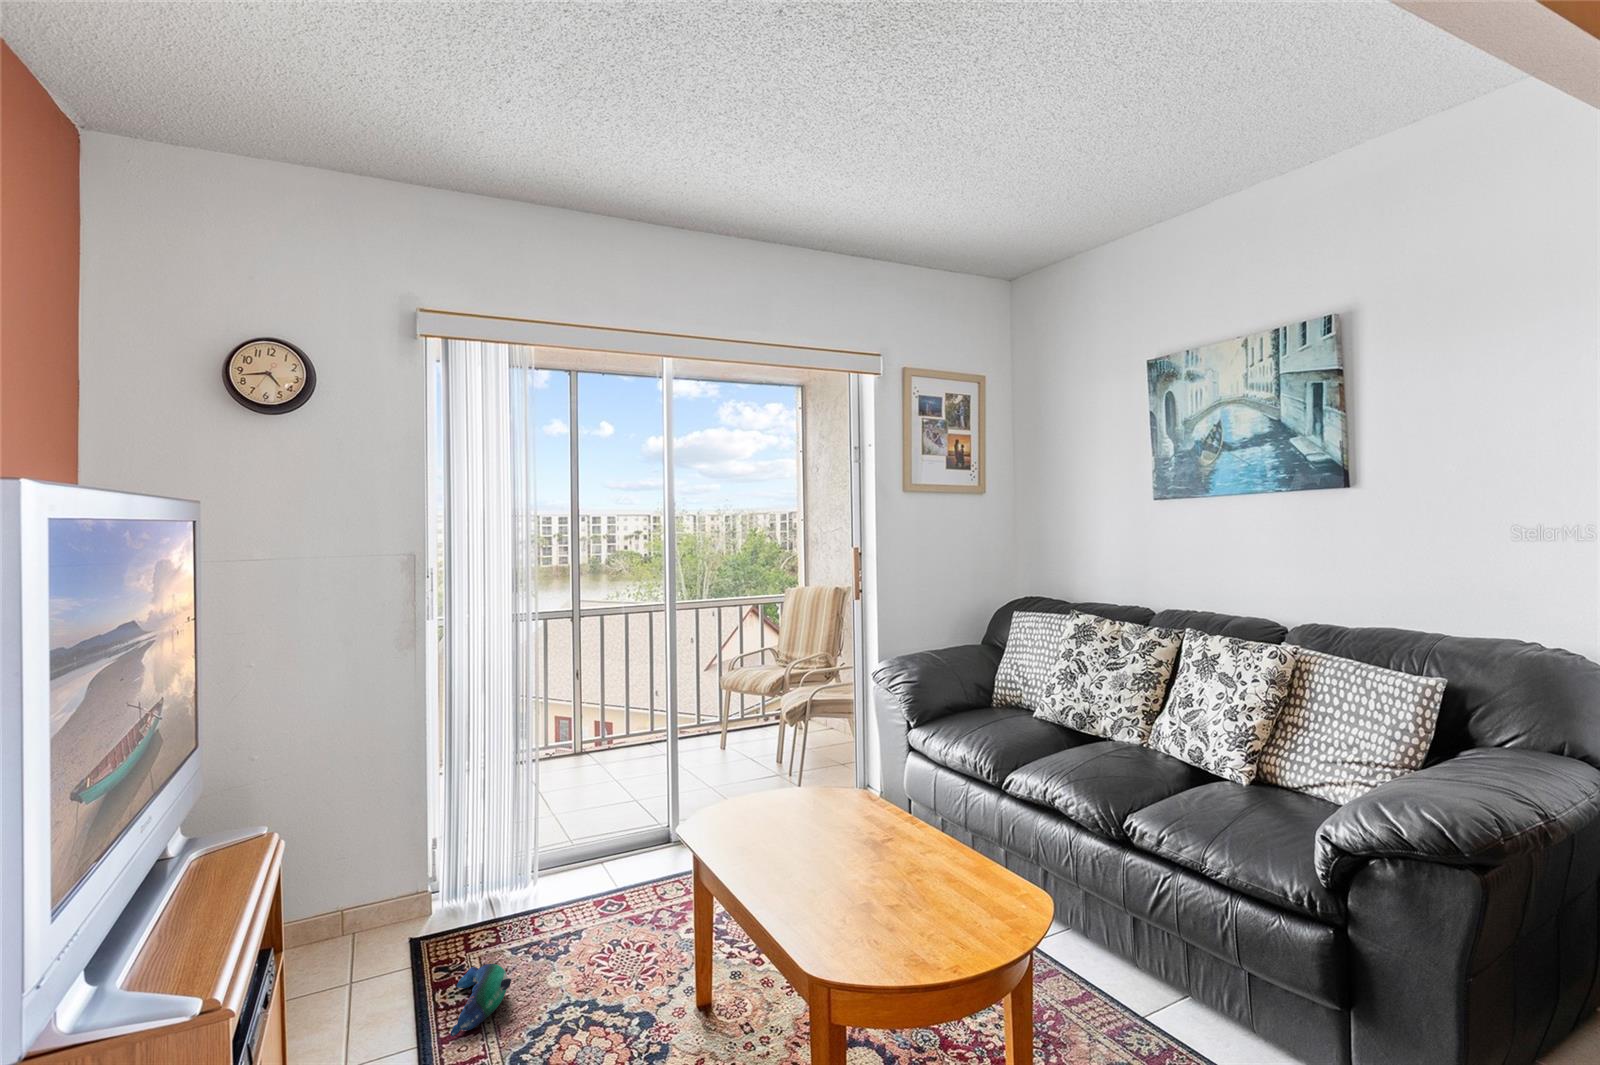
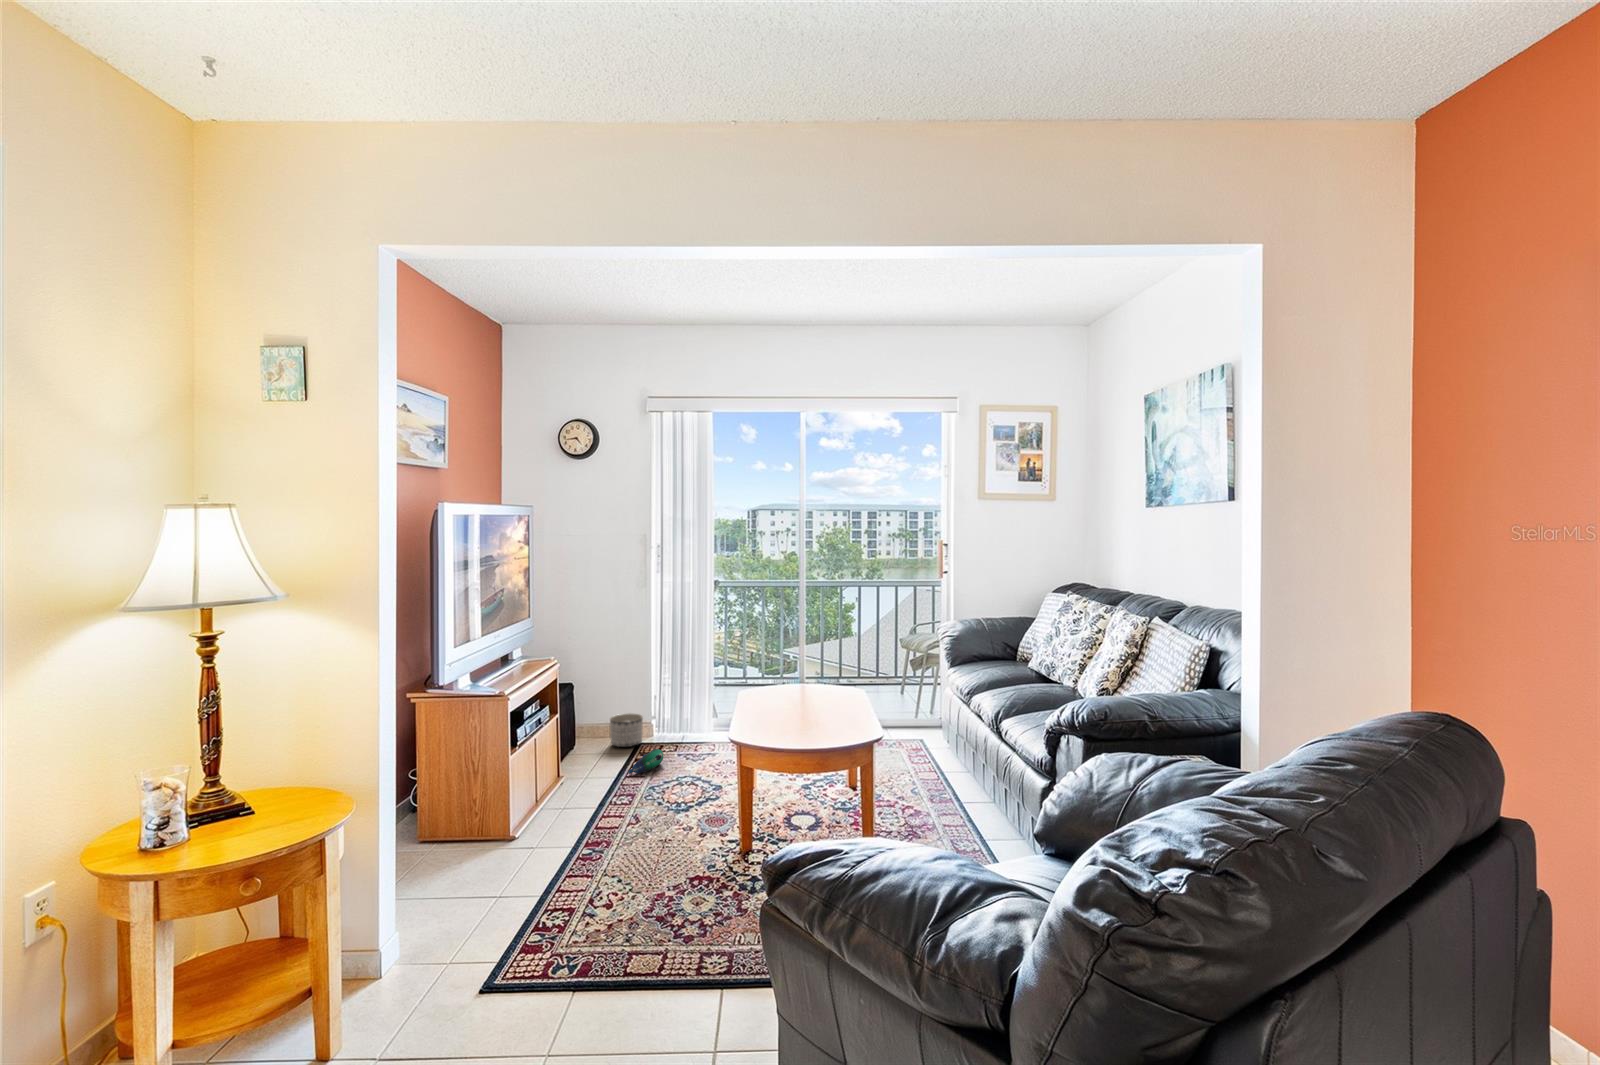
planter: none [353,894,422,971] -> present [610,713,643,747]

